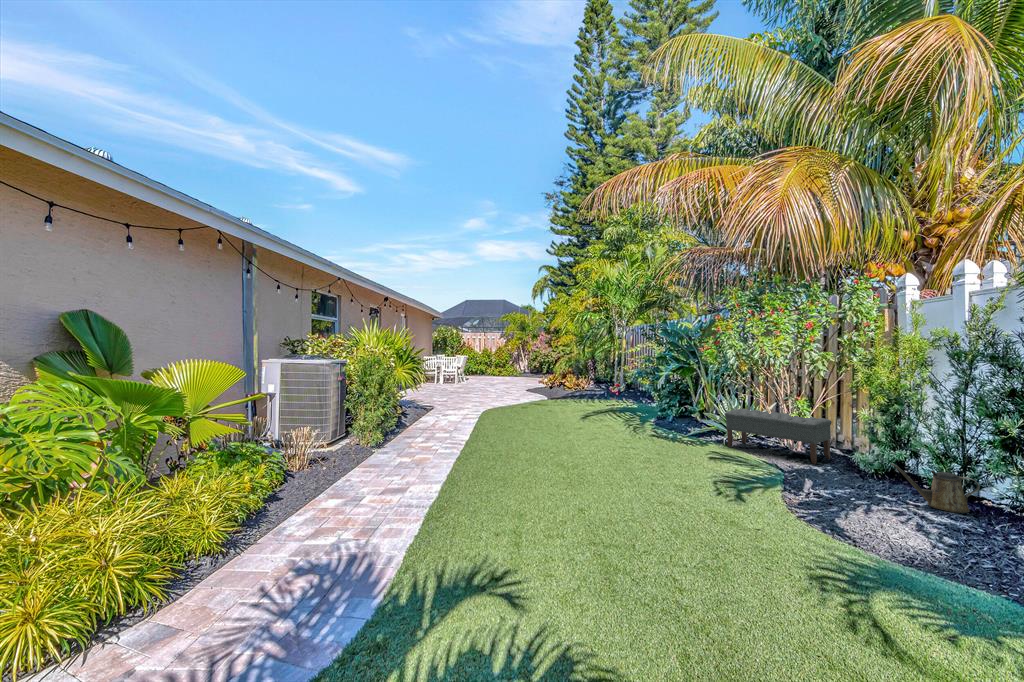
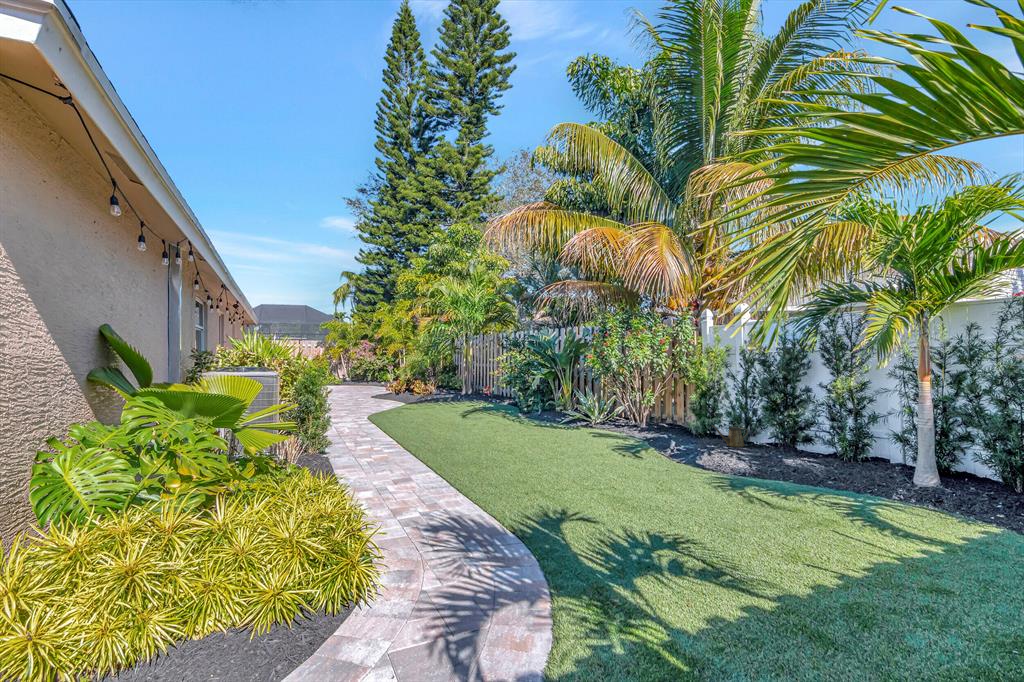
bench: present [725,409,832,464] -> none [597,402,660,434]

